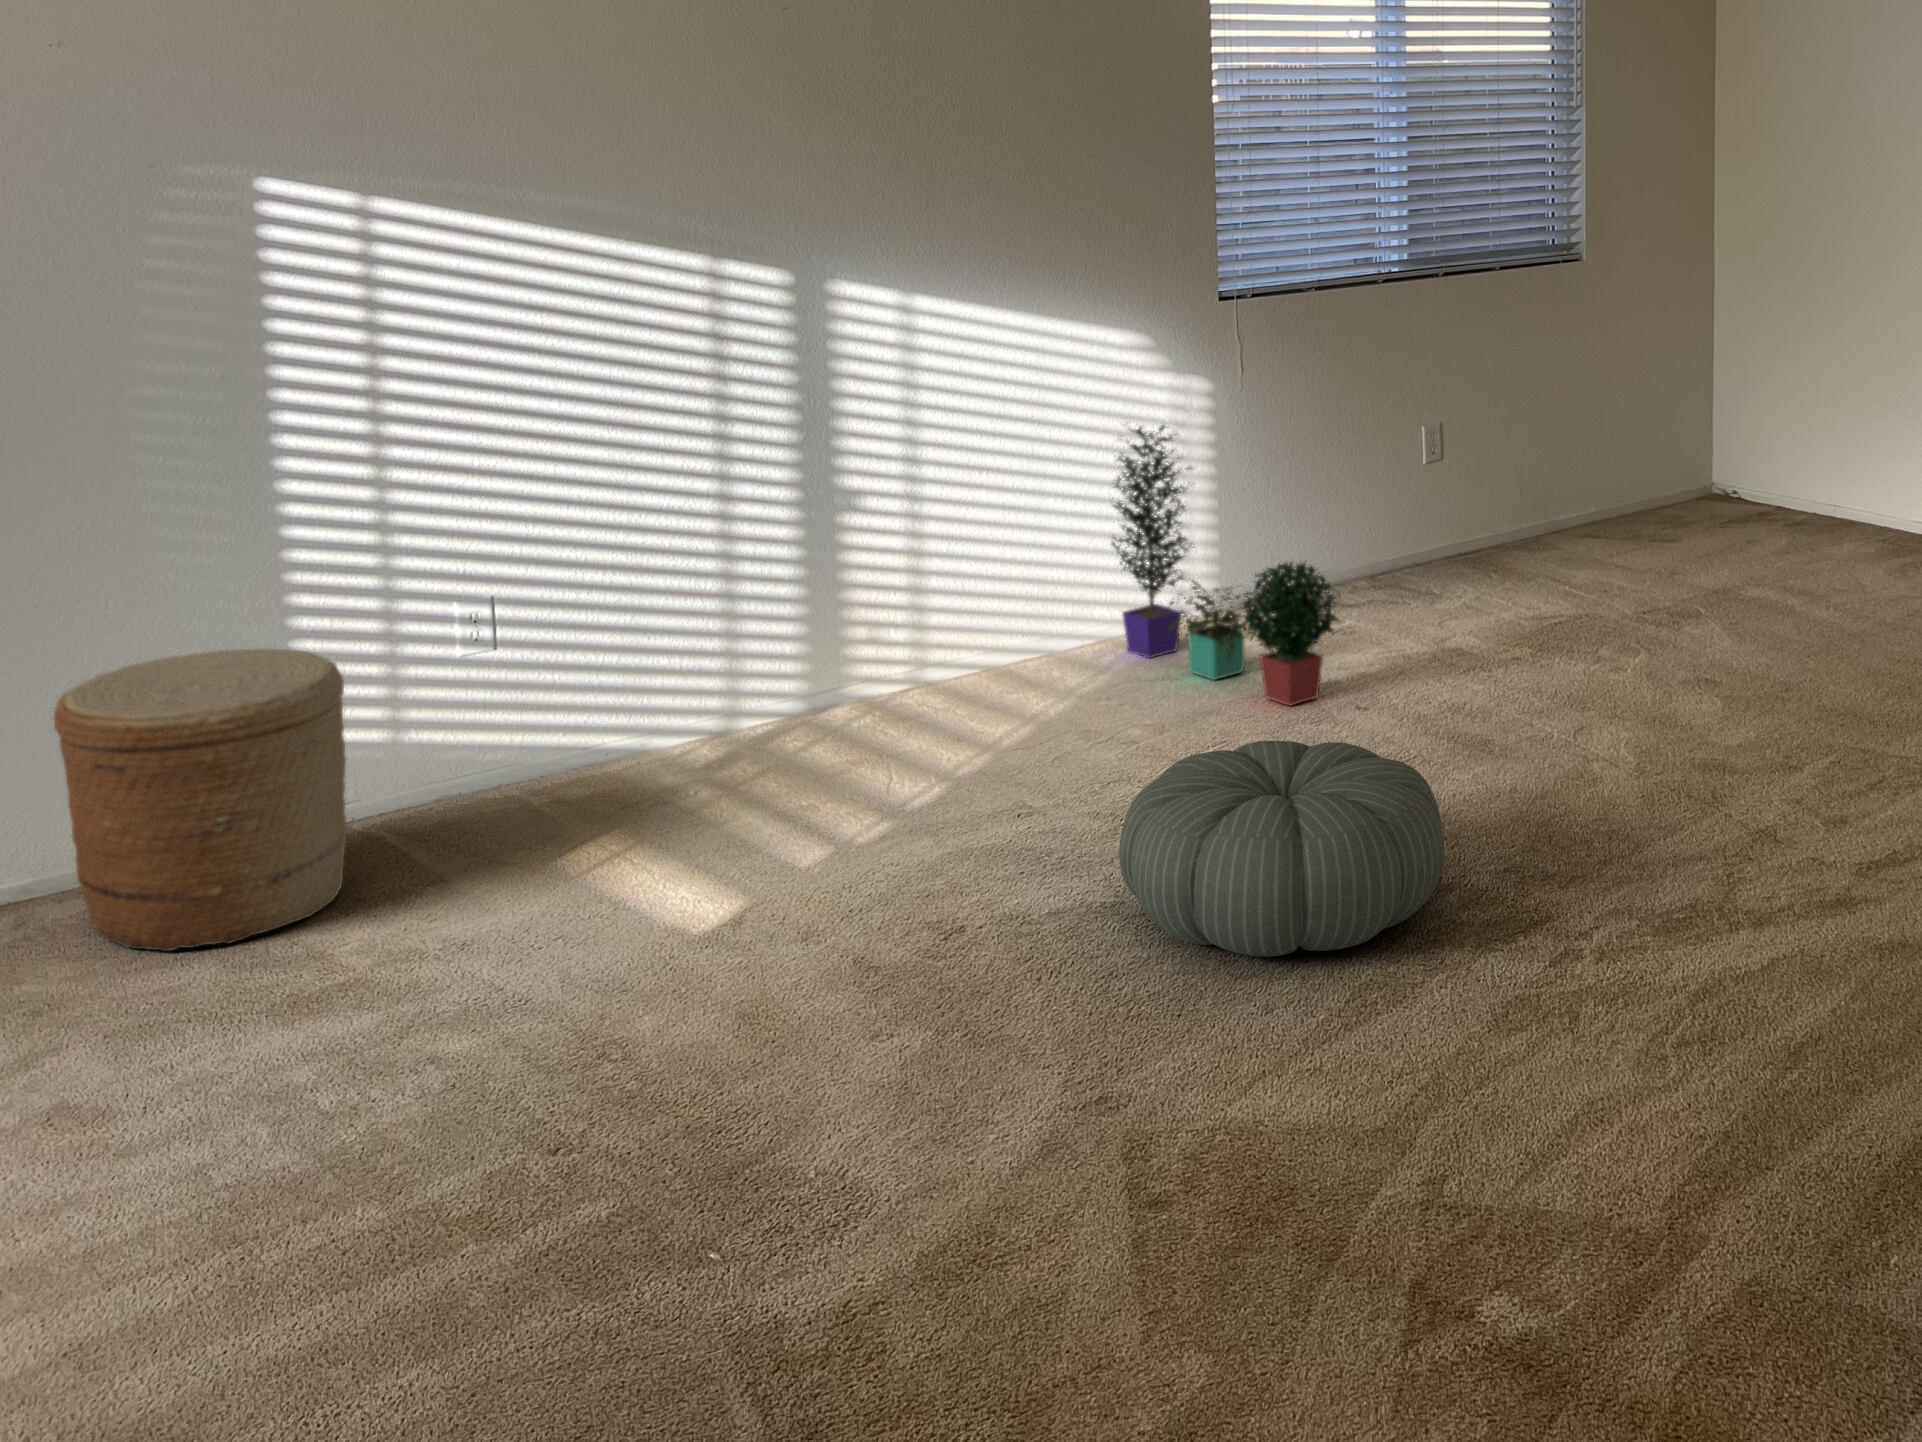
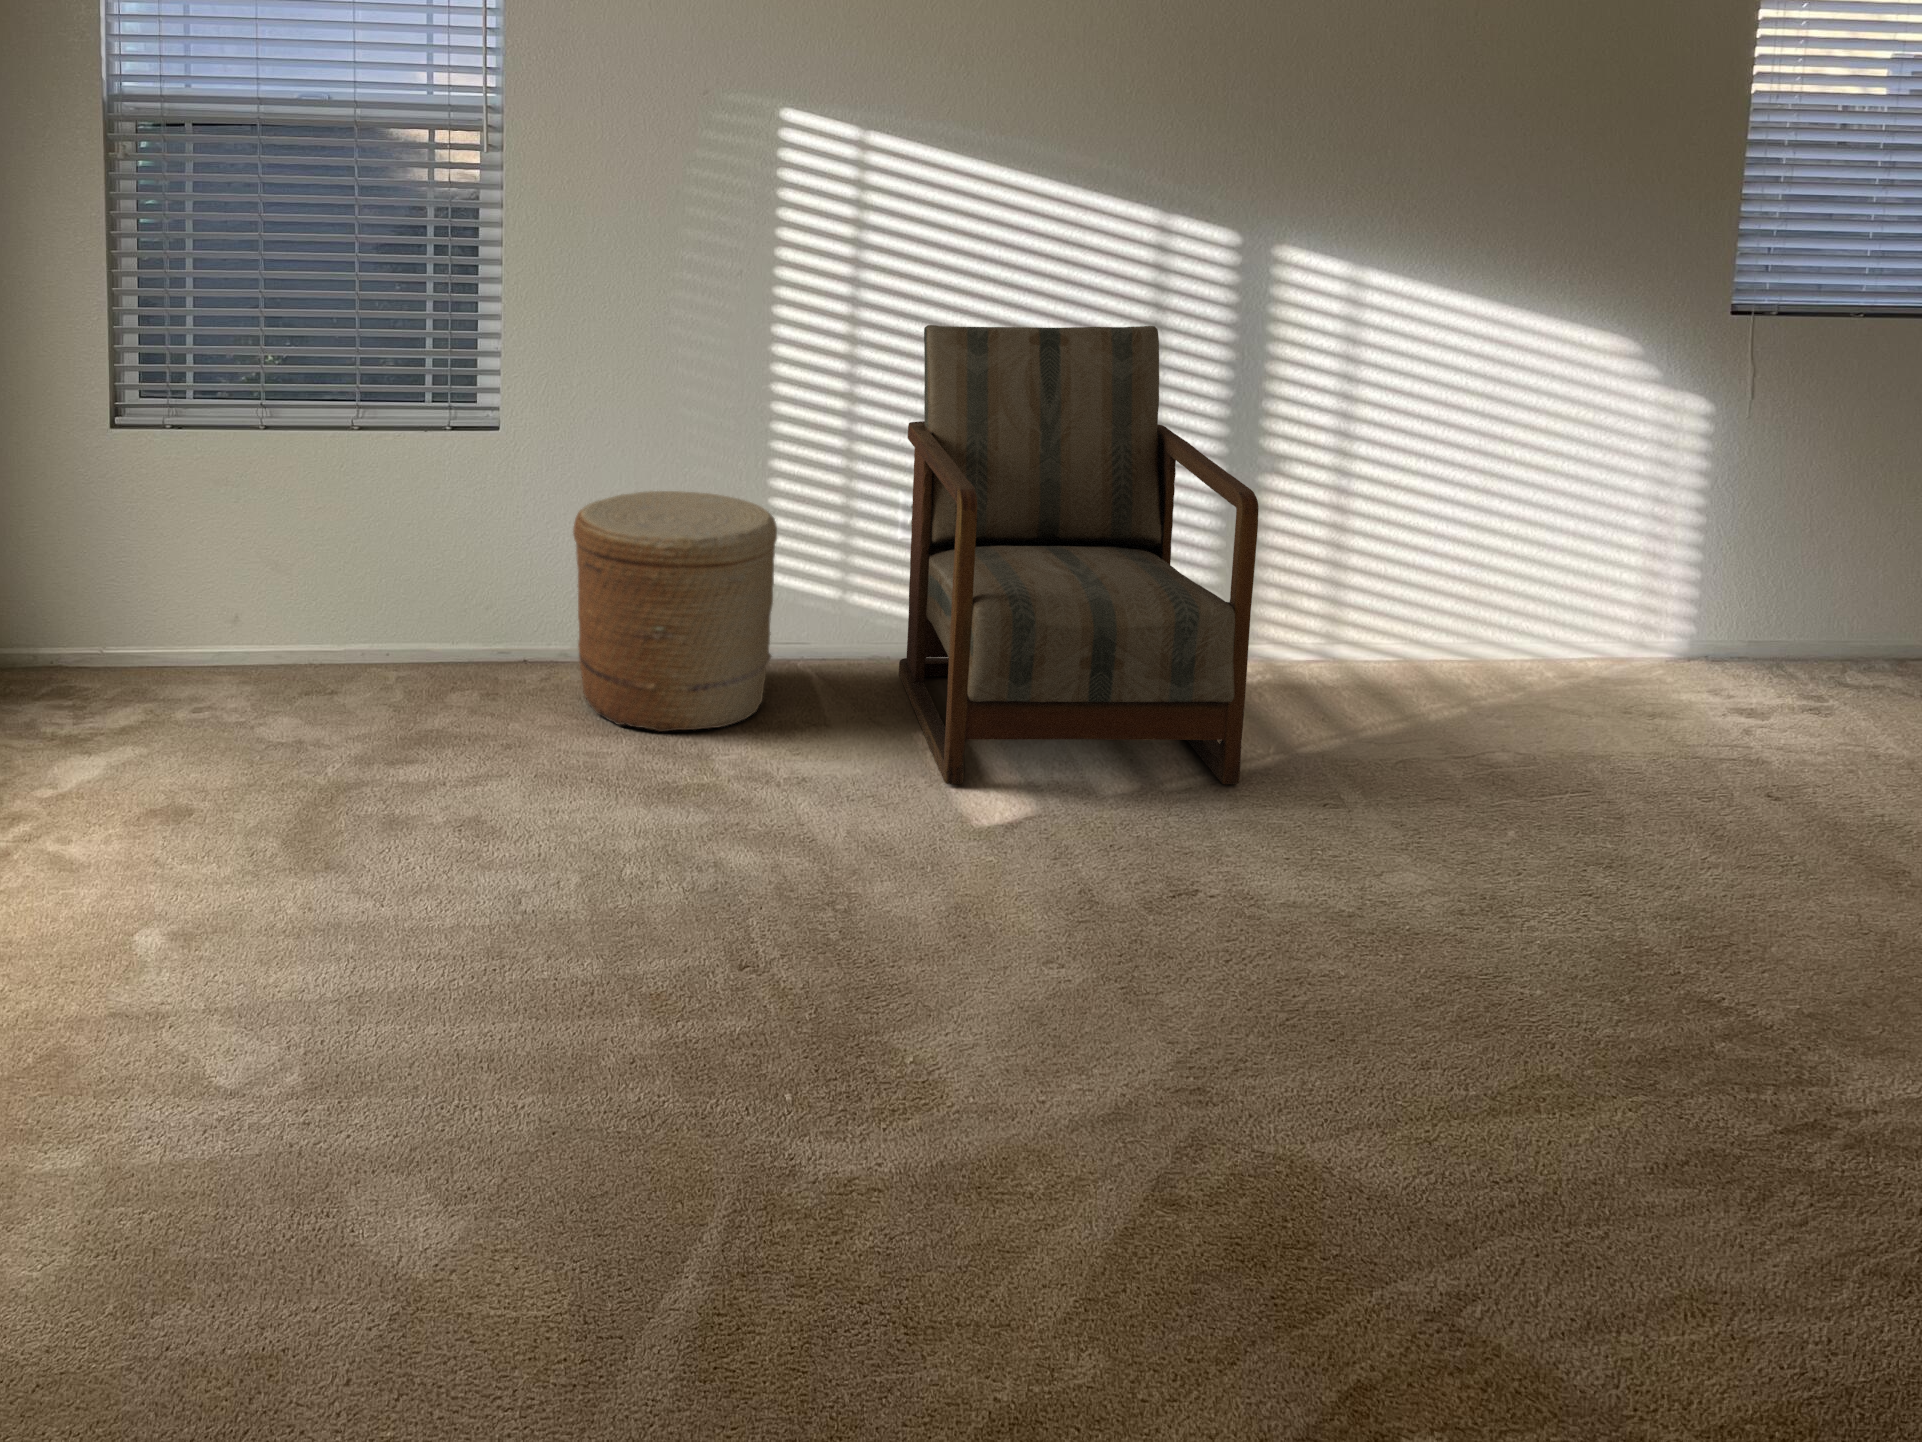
armchair: none [466,378,911,898] -> present [899,325,1259,784]
potted plant: present [1112,422,1337,705] -> none [1553,433,1797,782]
pouf: present [1119,741,1444,957] -> none [1385,804,1790,1079]

